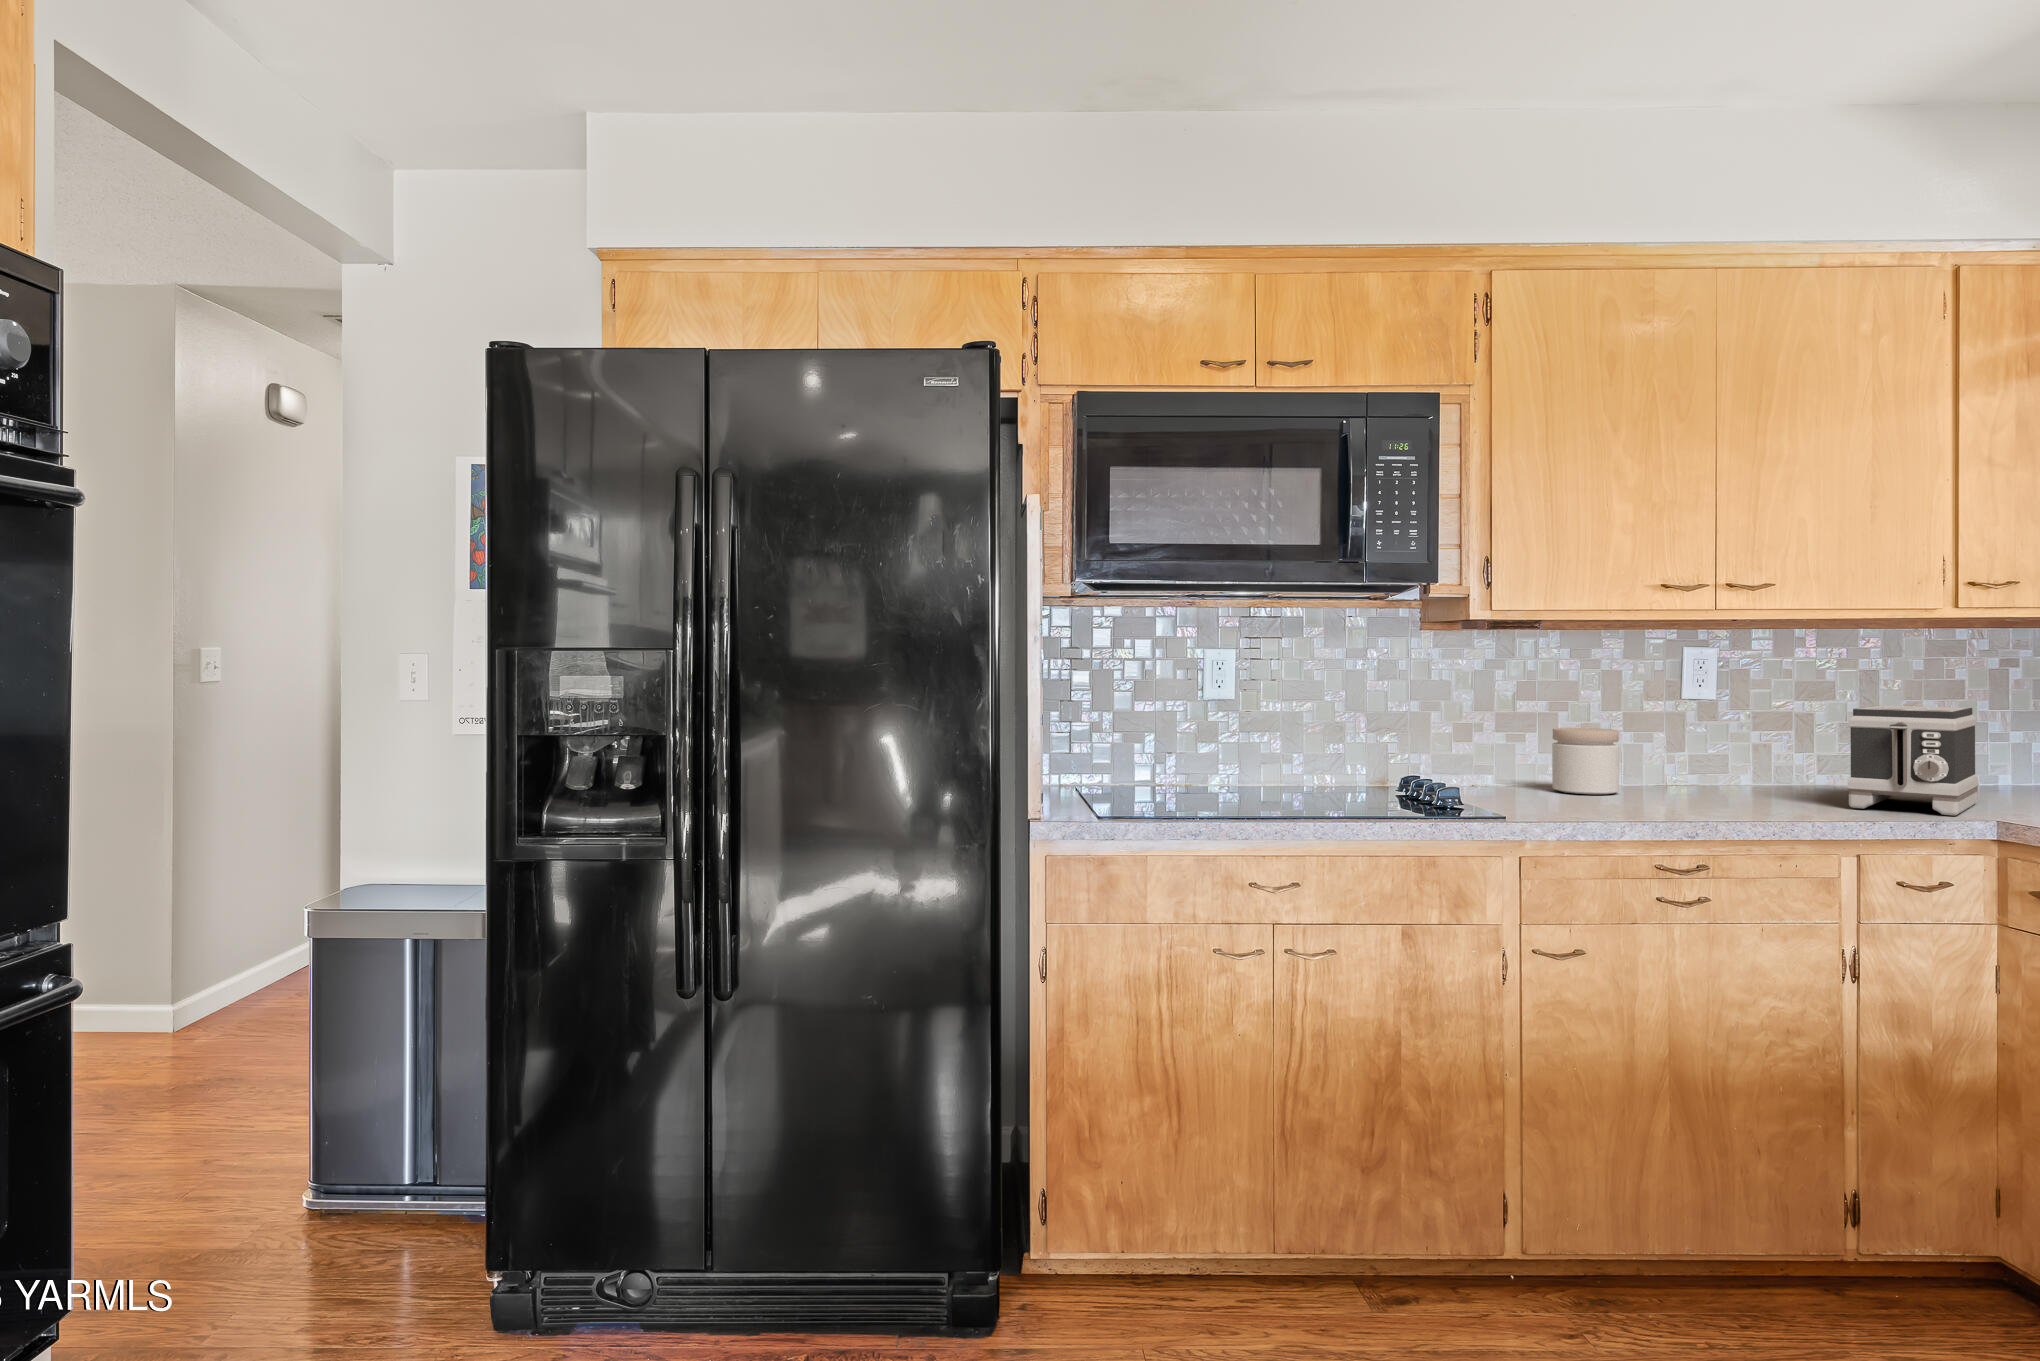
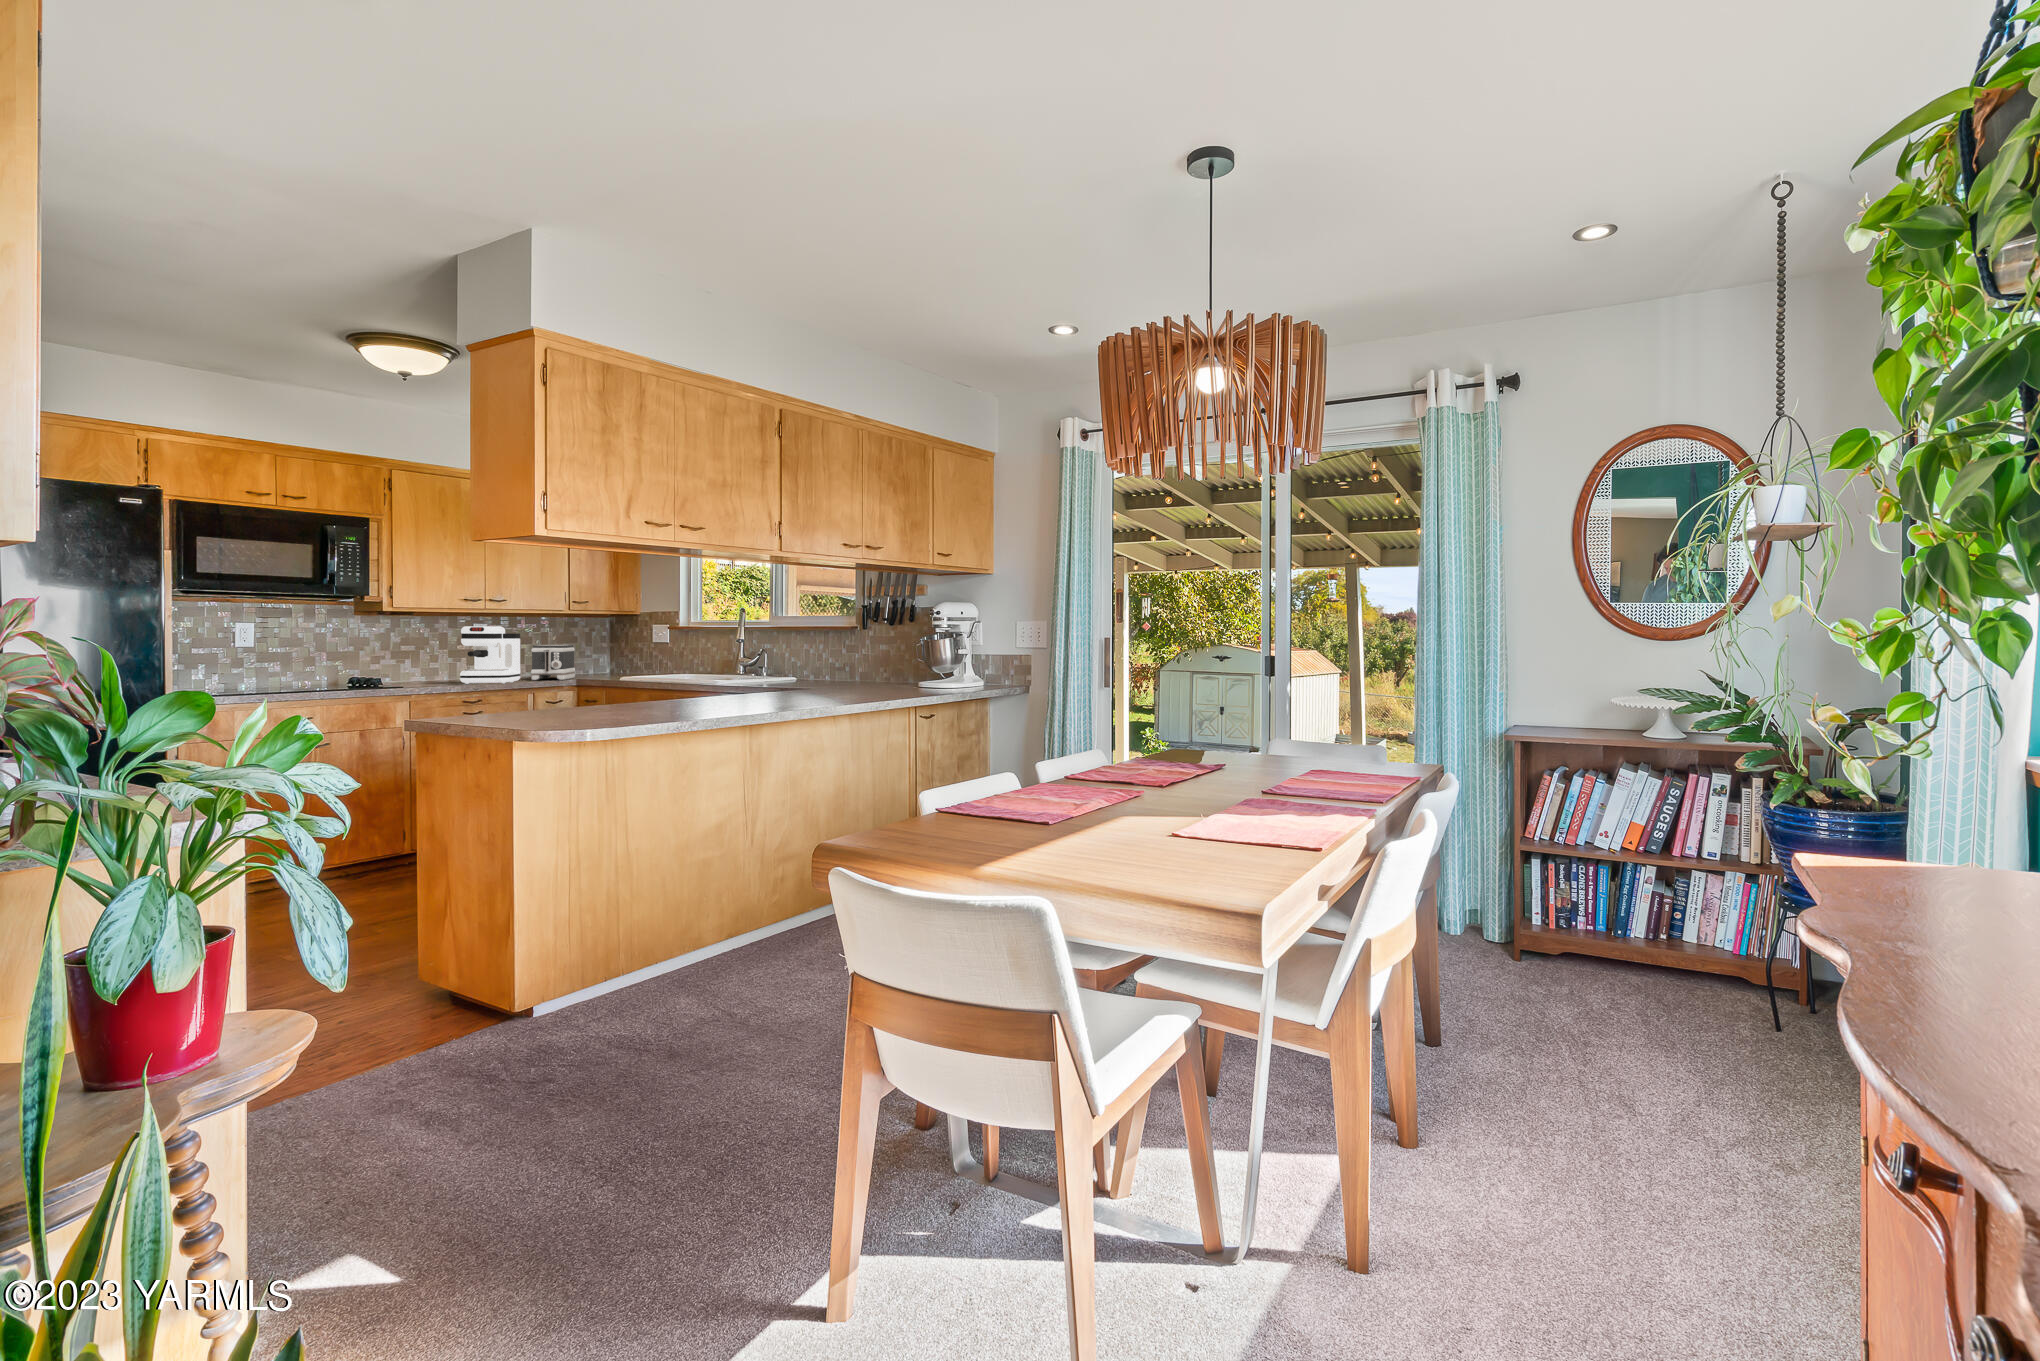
coffee maker: none [1651,655,1819,821] -> present [460,626,520,684]
jar: present [1552,728,1619,795] -> none [418,657,447,683]

